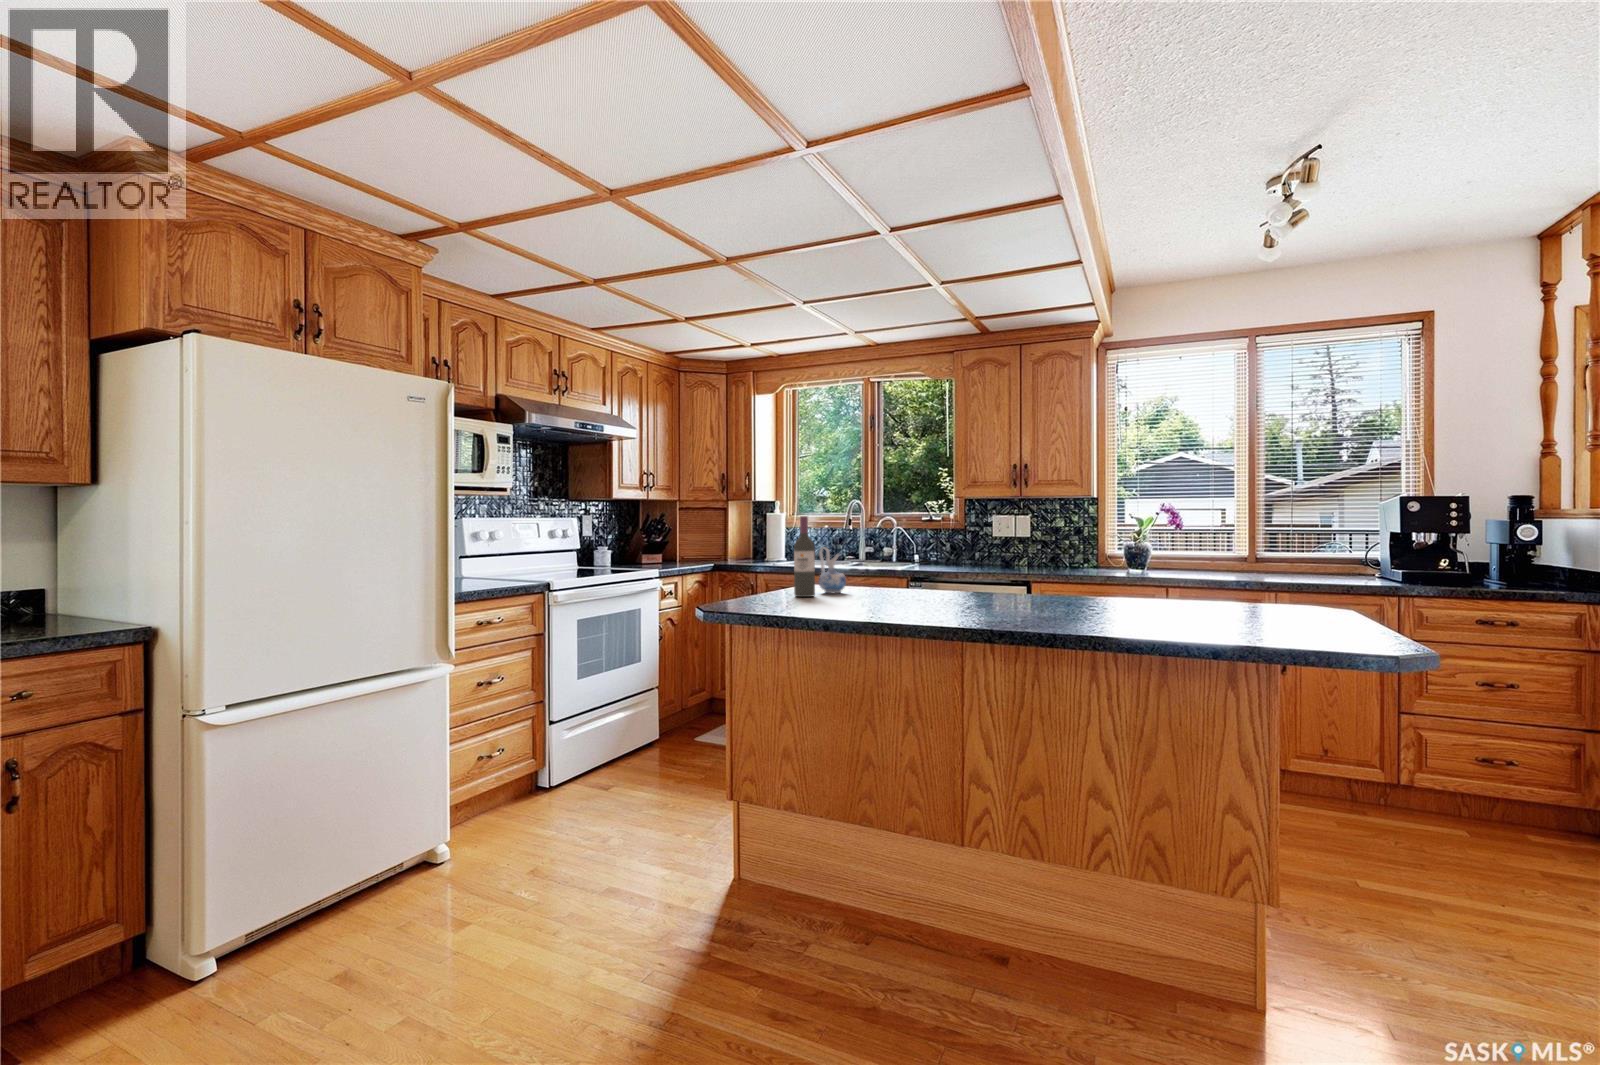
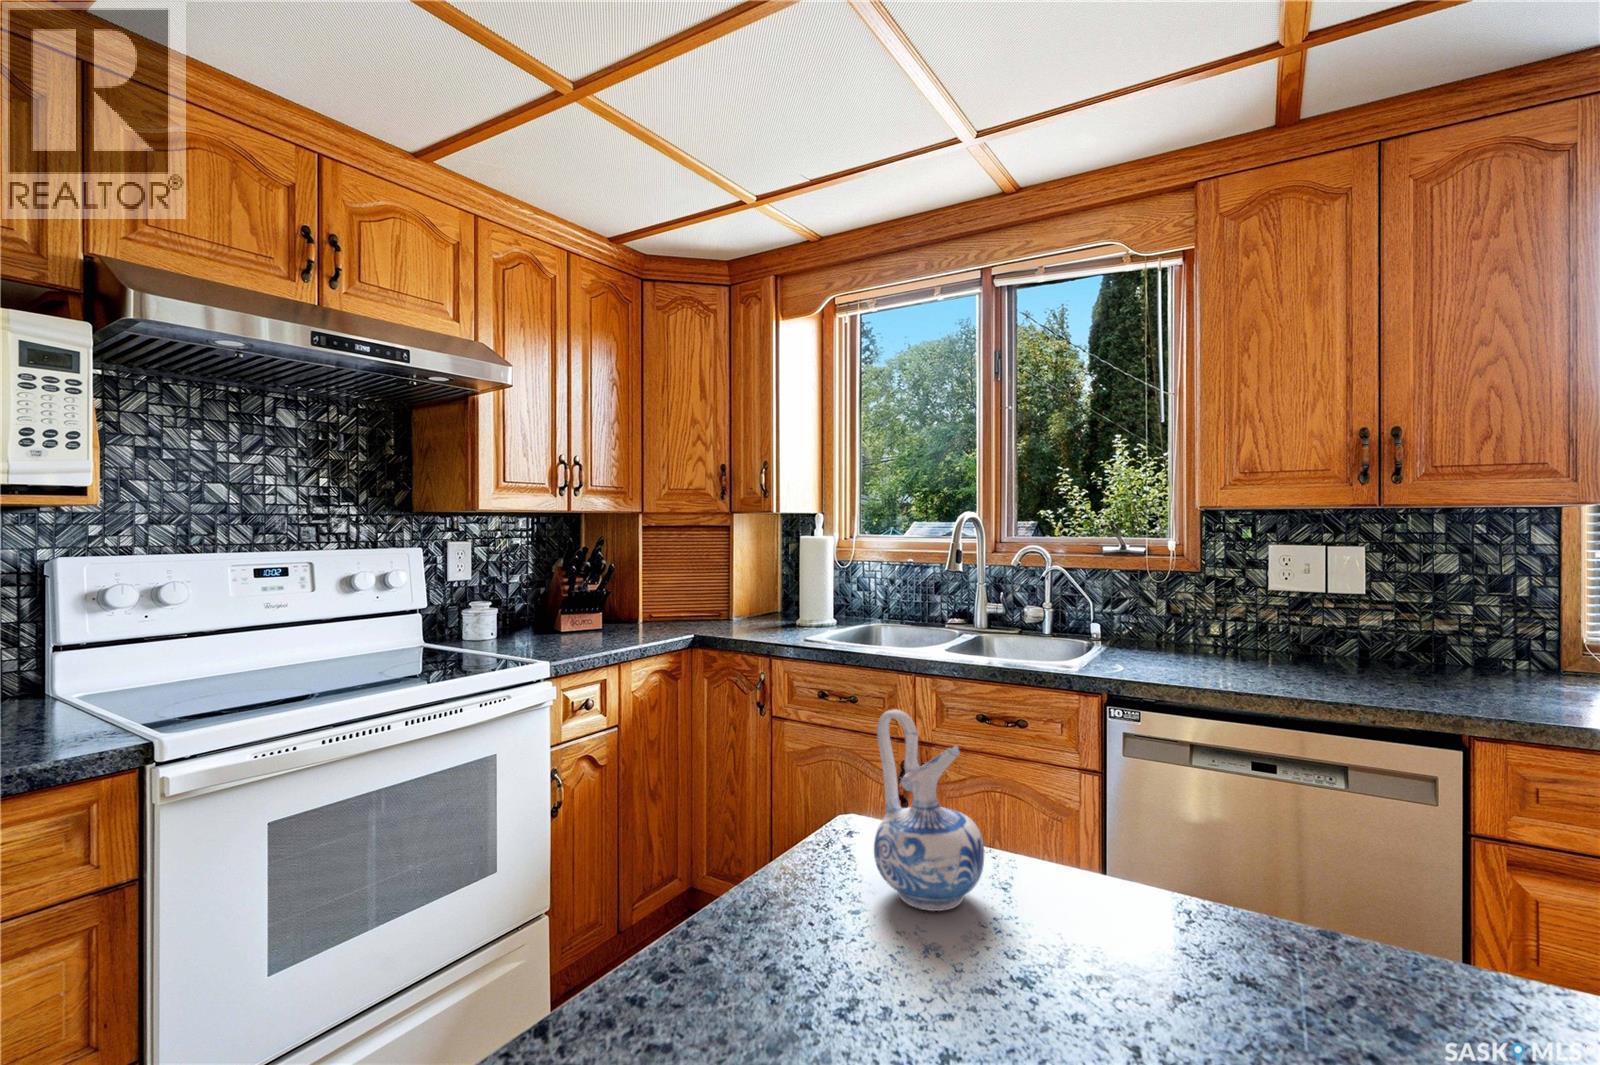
wine bottle: present [794,516,815,597] -> none [758,603,851,985]

